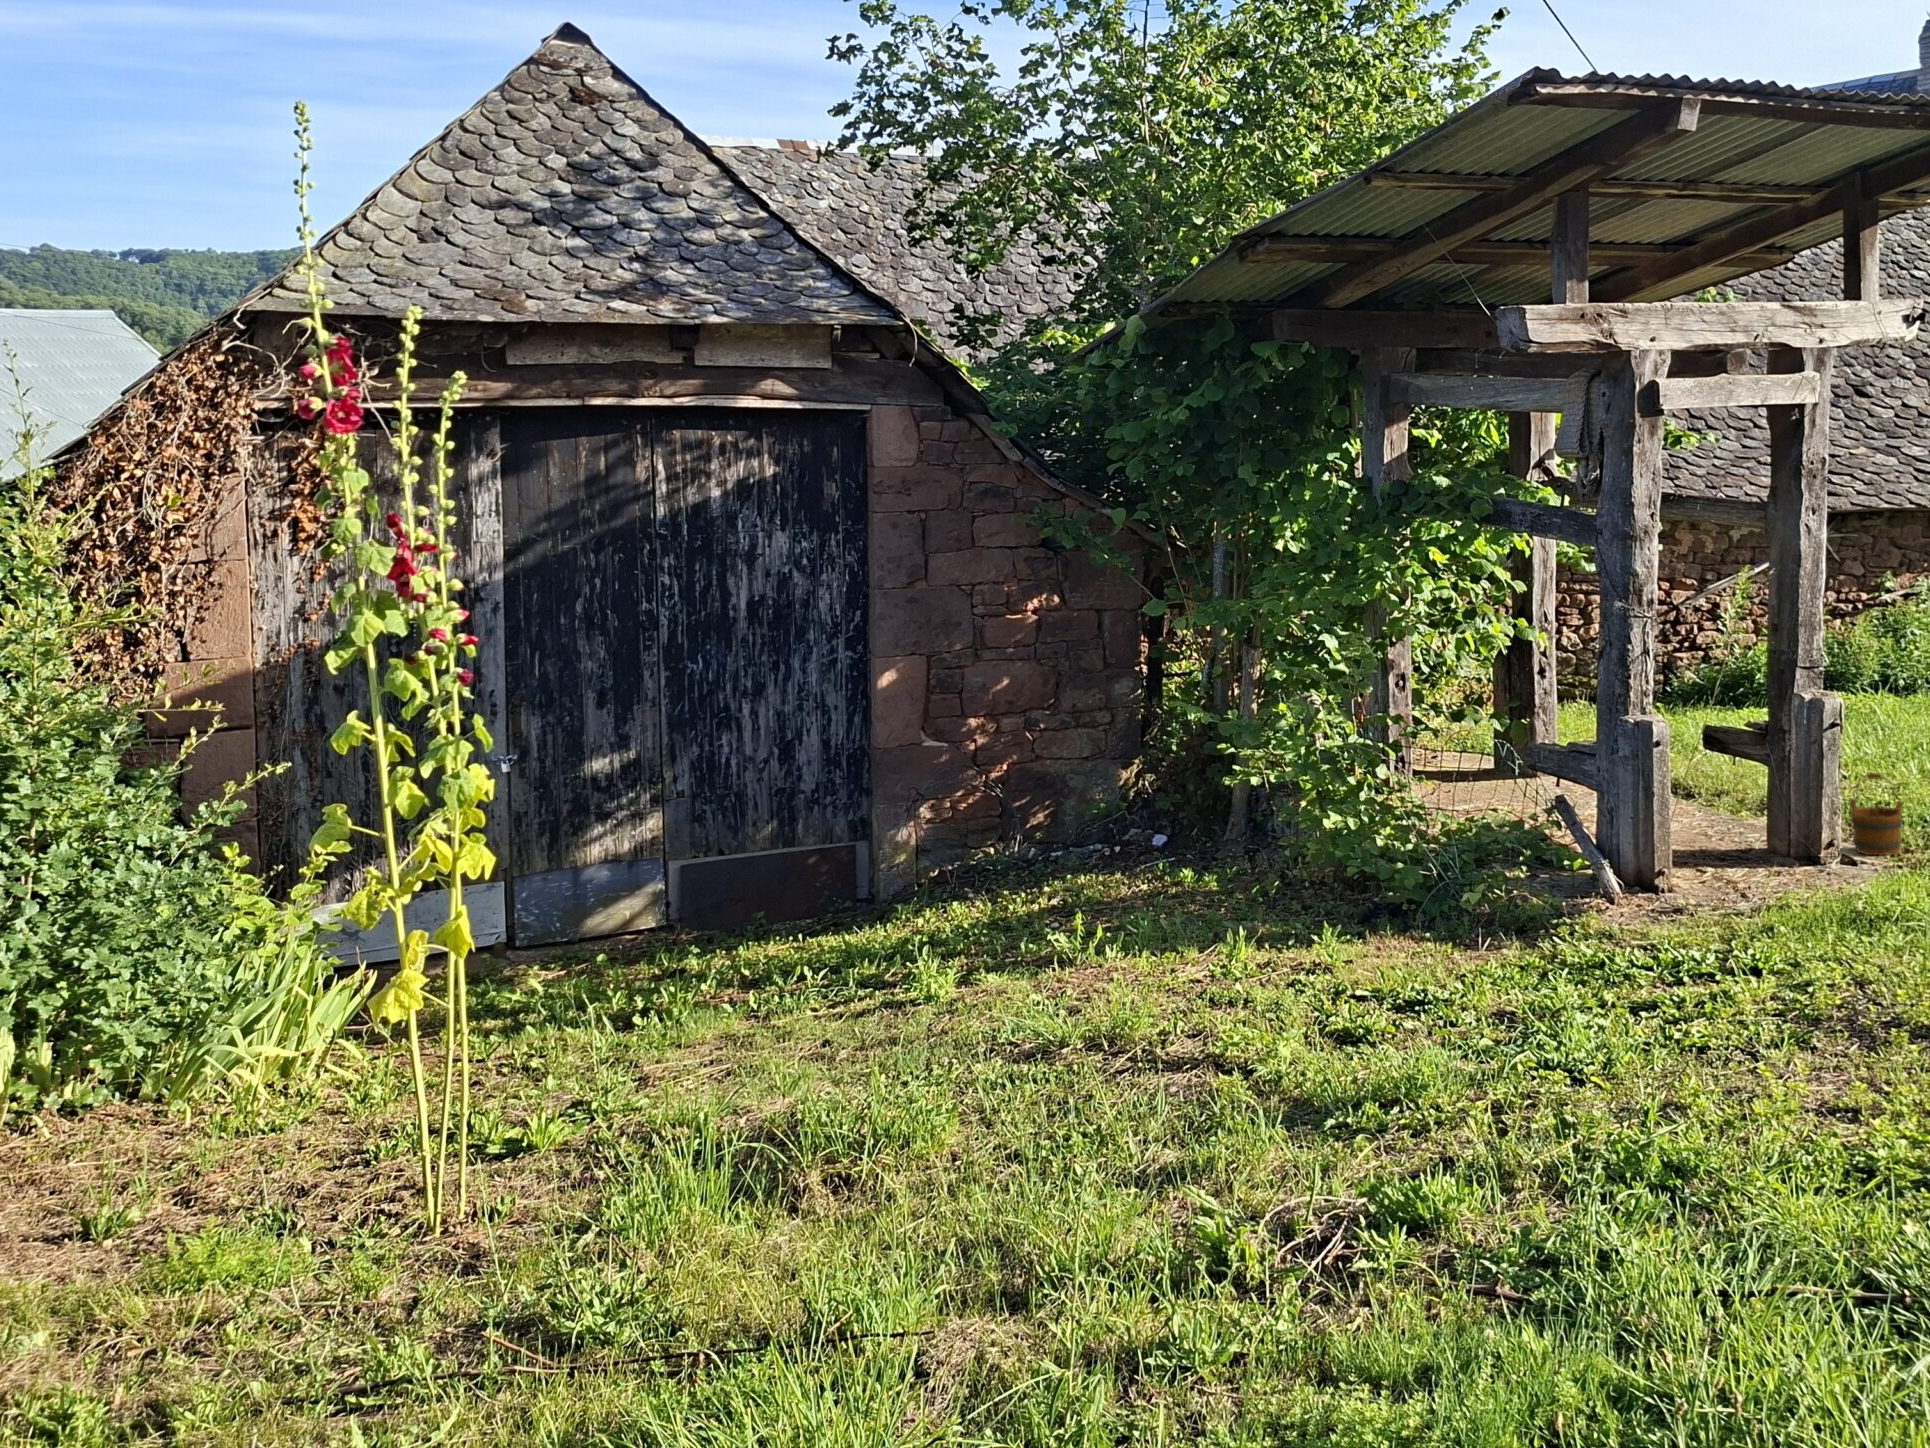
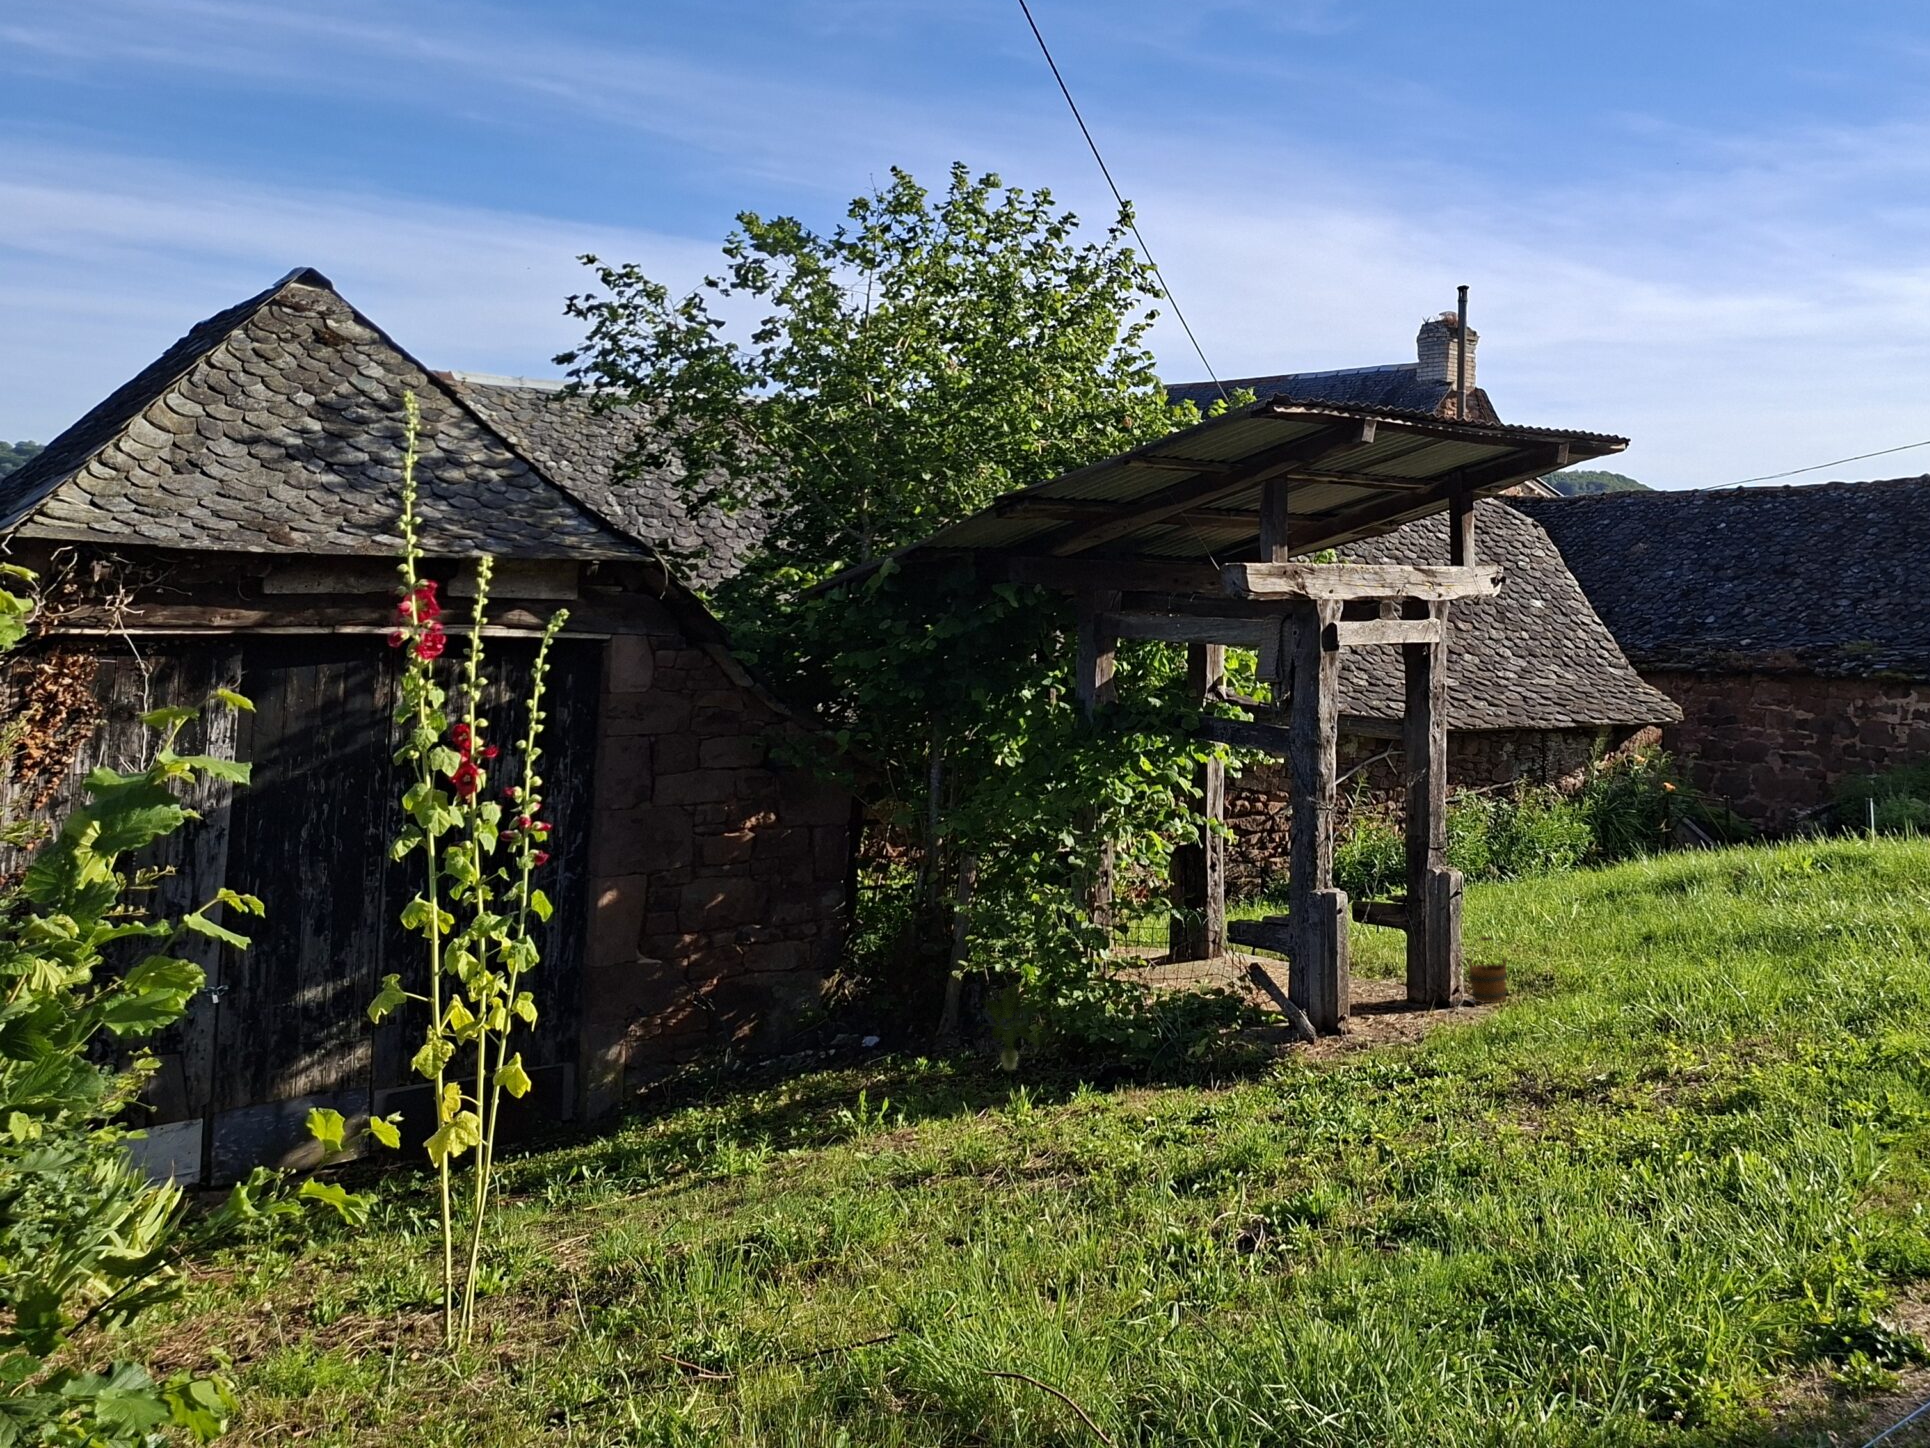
potted plant: none [1240,794,1312,893] -> present [978,983,1039,1071]

